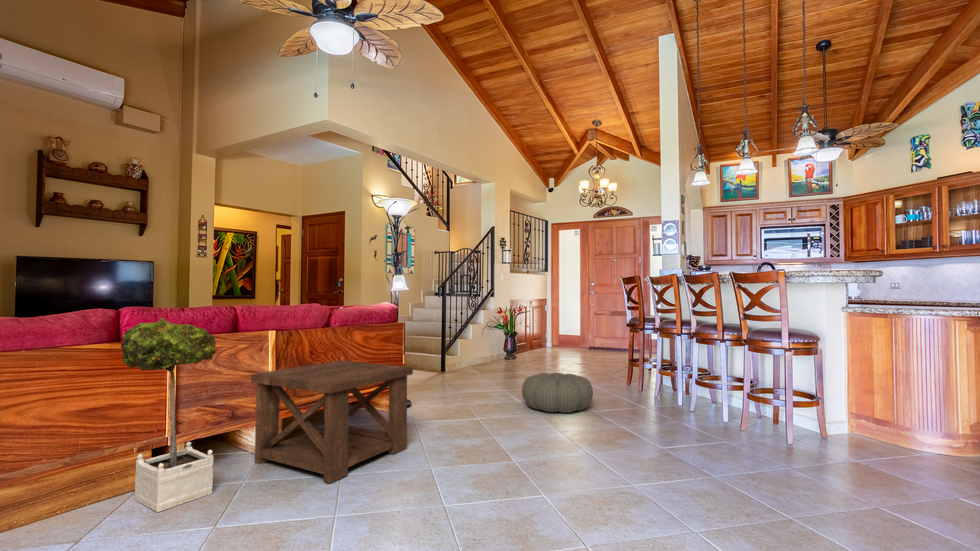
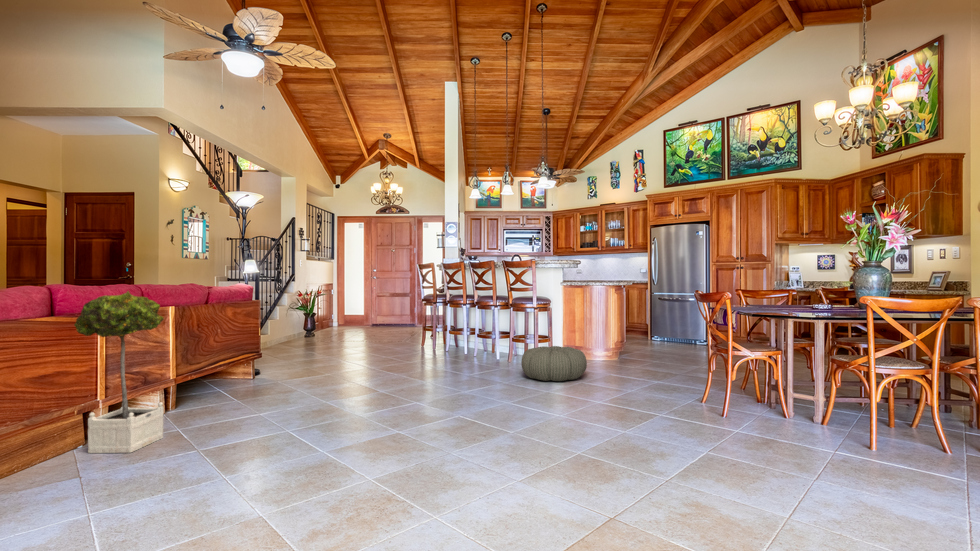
side table: present [251,361,413,483] -> none [162,332,301,421]
pouf: present [522,373,593,413] -> present [521,346,587,381]

